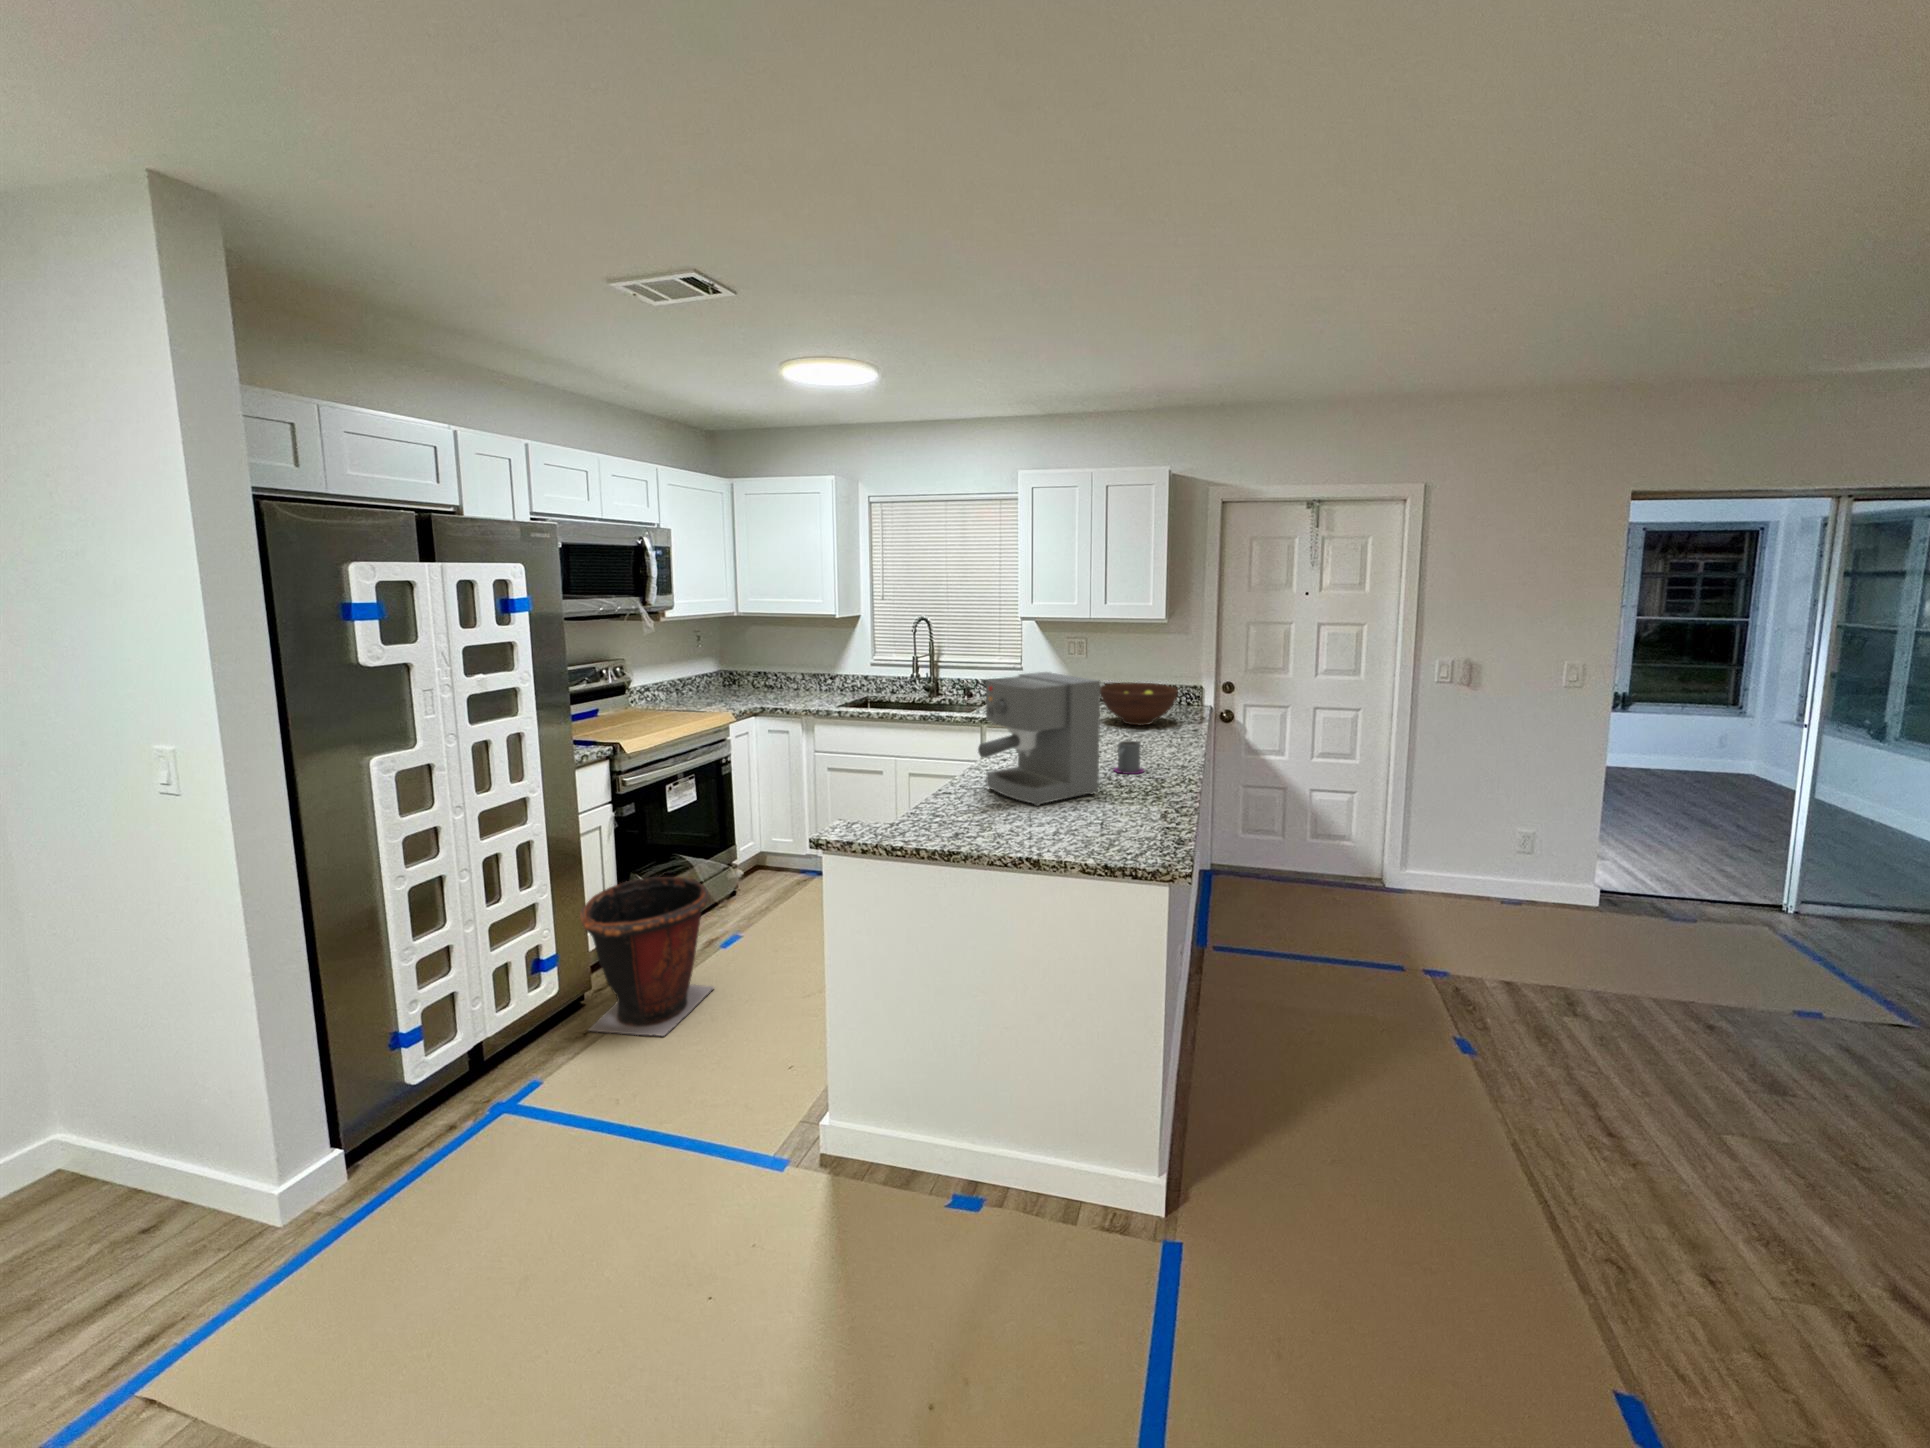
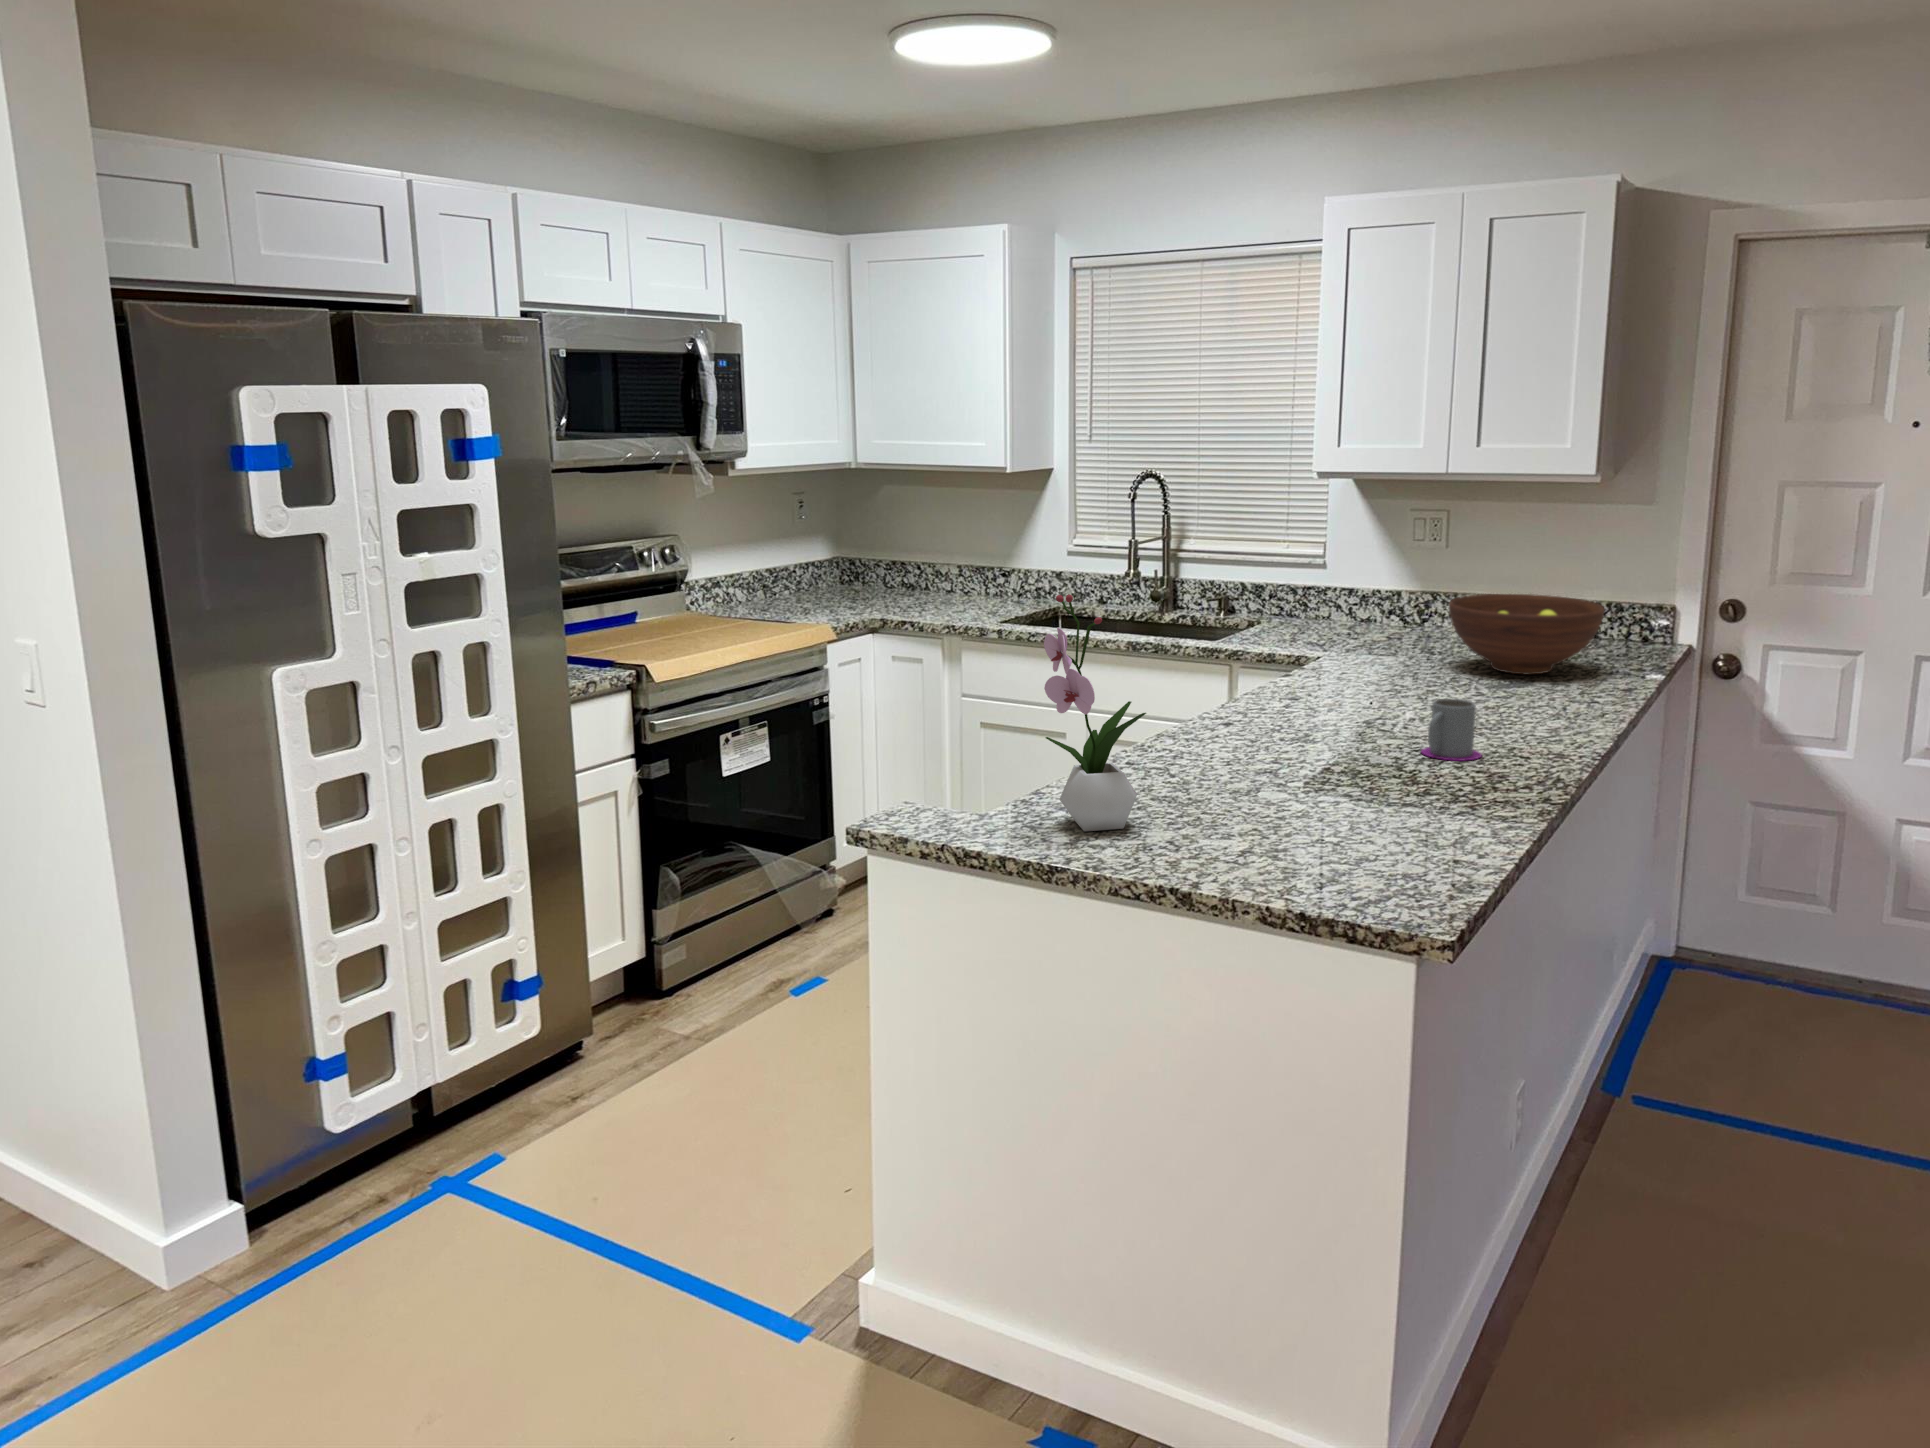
coffee maker: present [978,672,1100,806] -> none [1137,566,1376,805]
flower arrangement: none [932,691,994,828] -> present [1044,595,1146,831]
waste bin: present [580,877,715,1036] -> none [568,864,767,1116]

